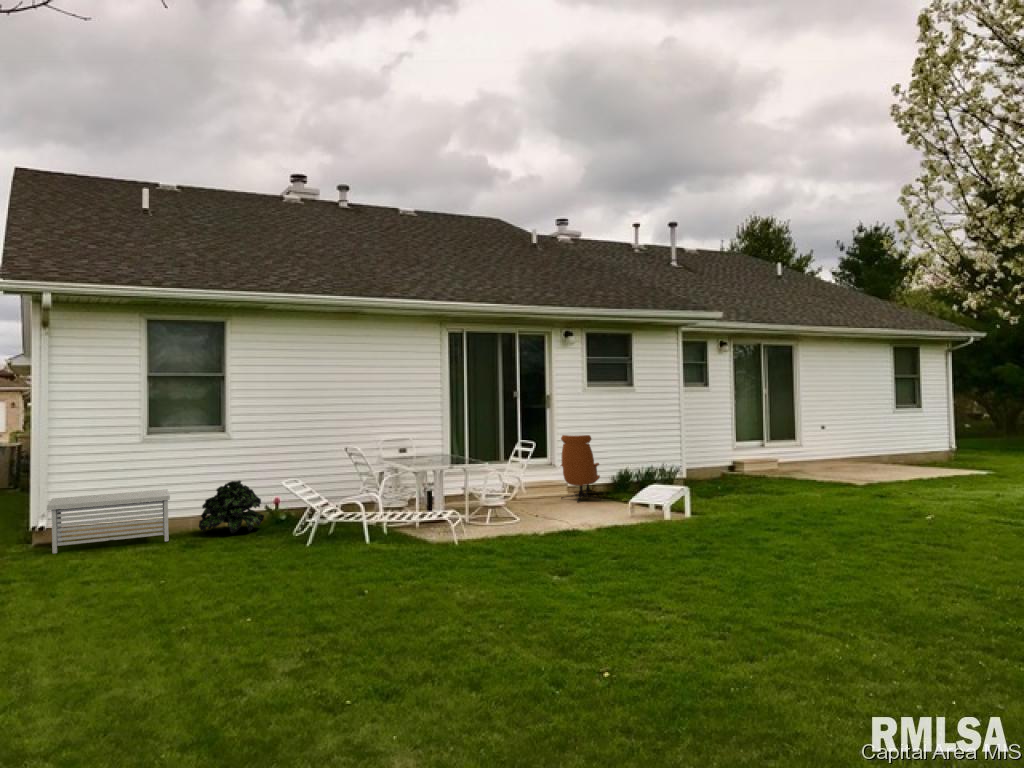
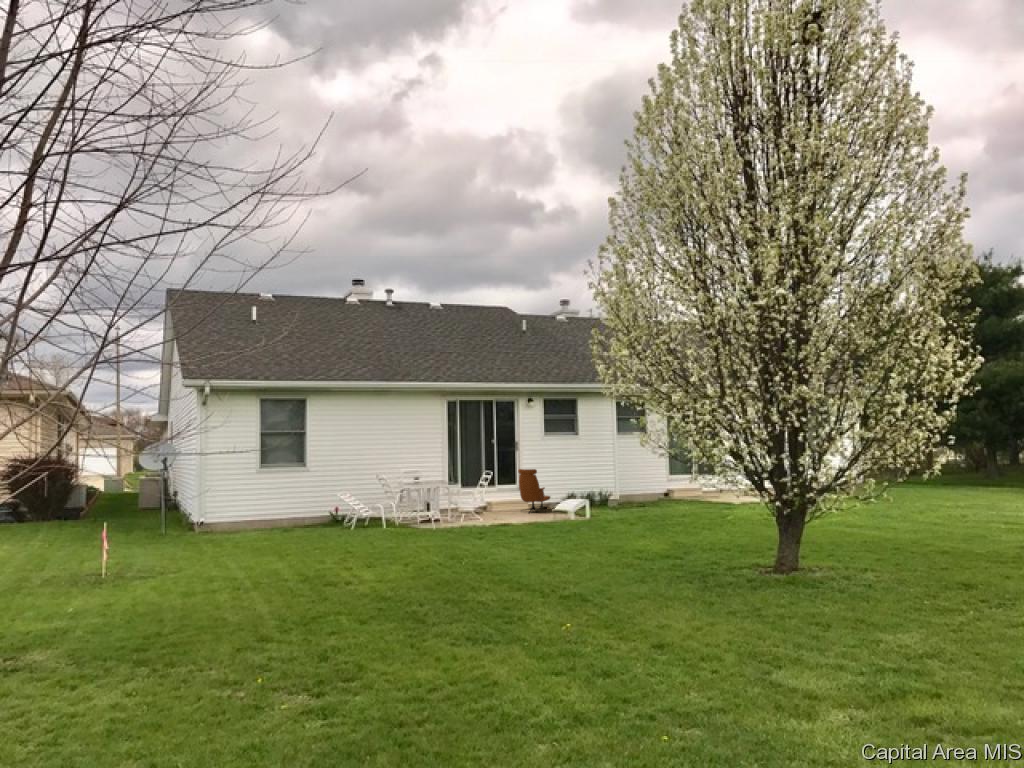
potted plant: present [199,481,264,533] -> none [289,495,327,527]
storage bench: present [47,489,170,553] -> none [208,500,273,535]

